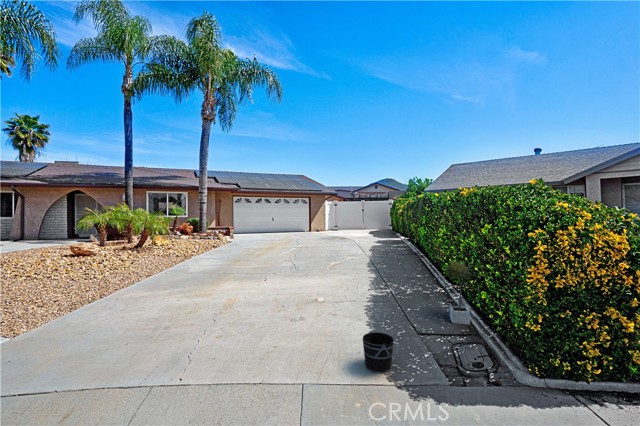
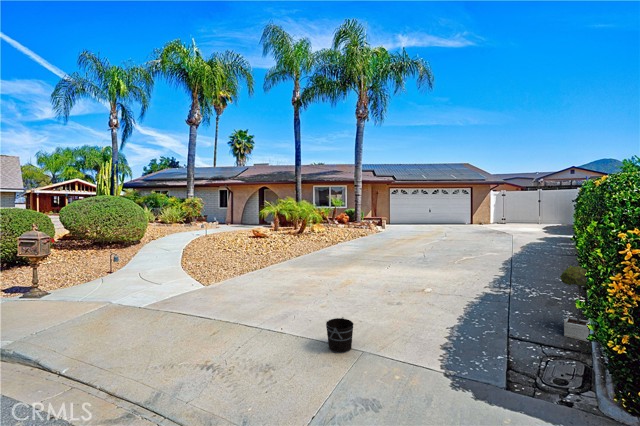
bucket: present [363,331,394,373] -> present [326,317,353,353]

